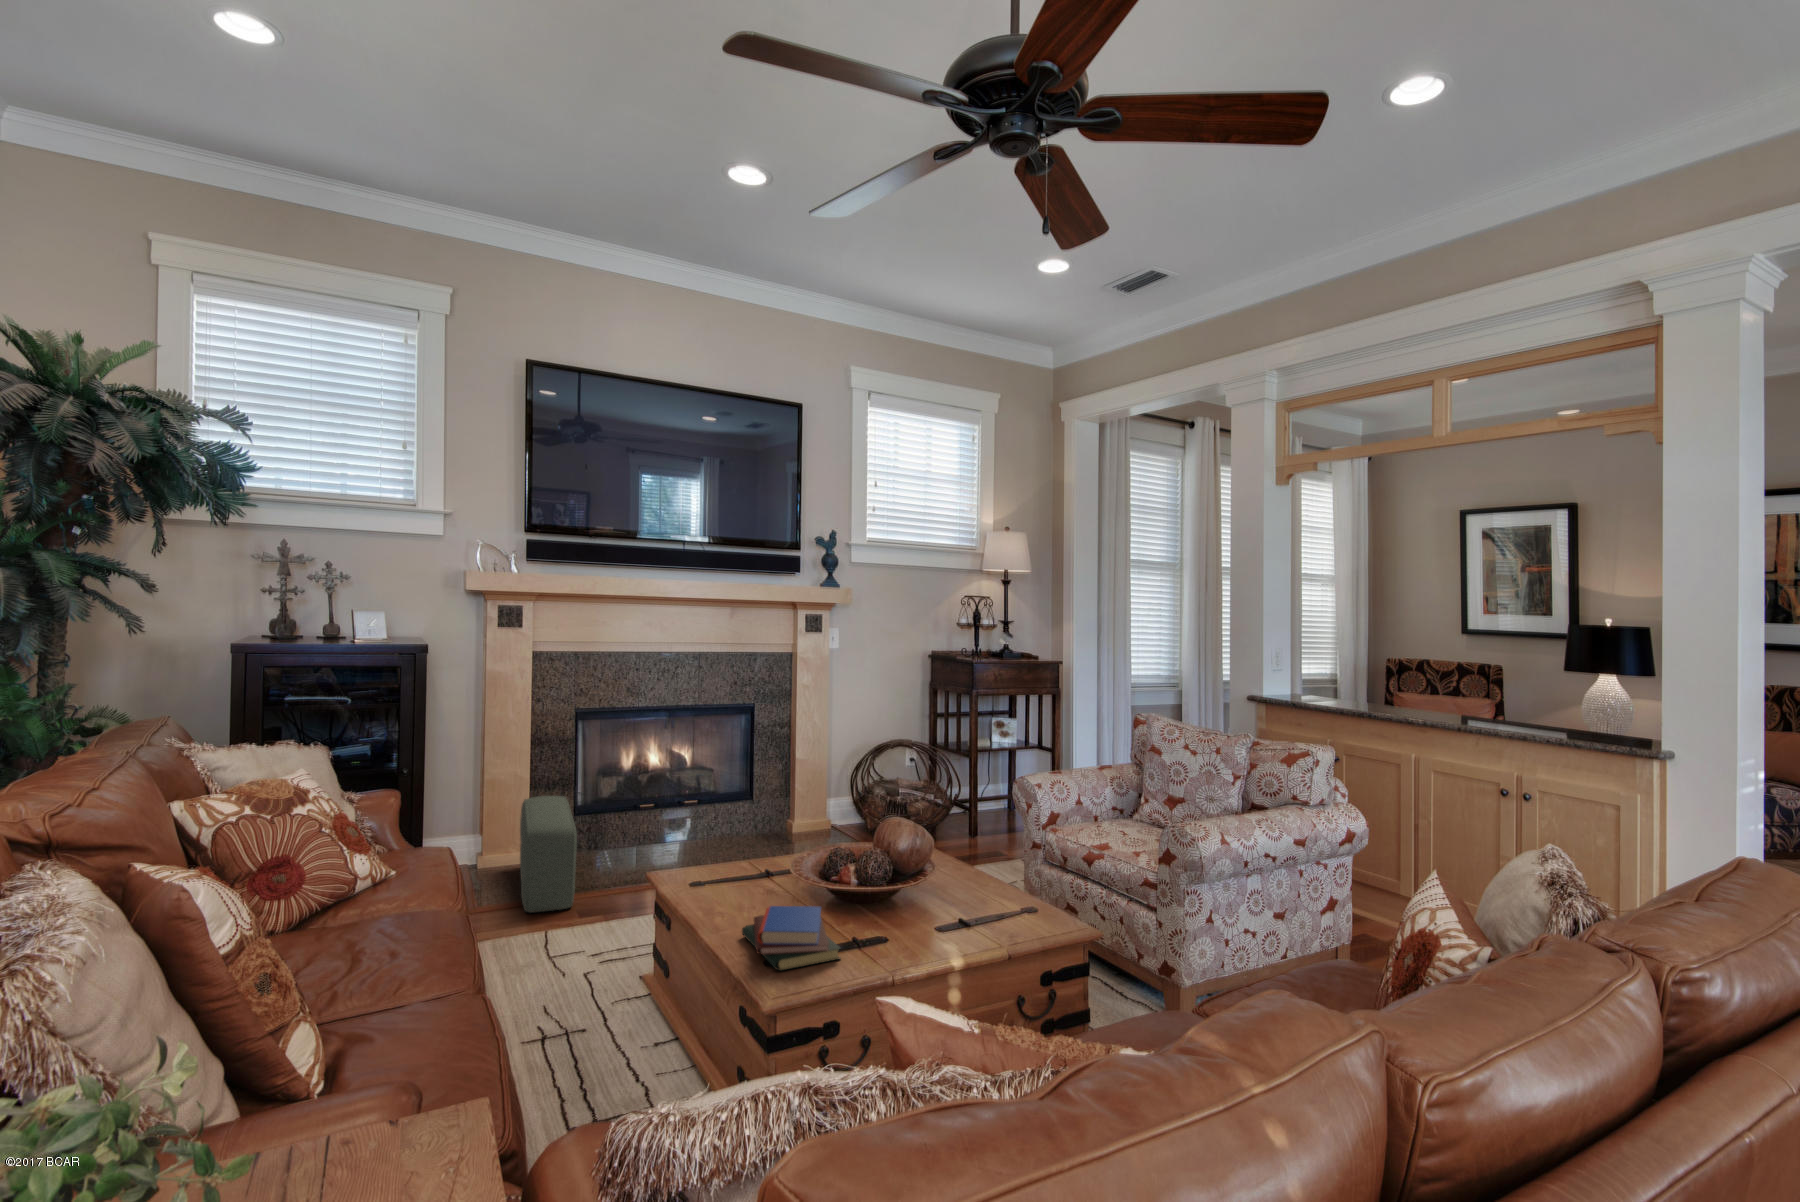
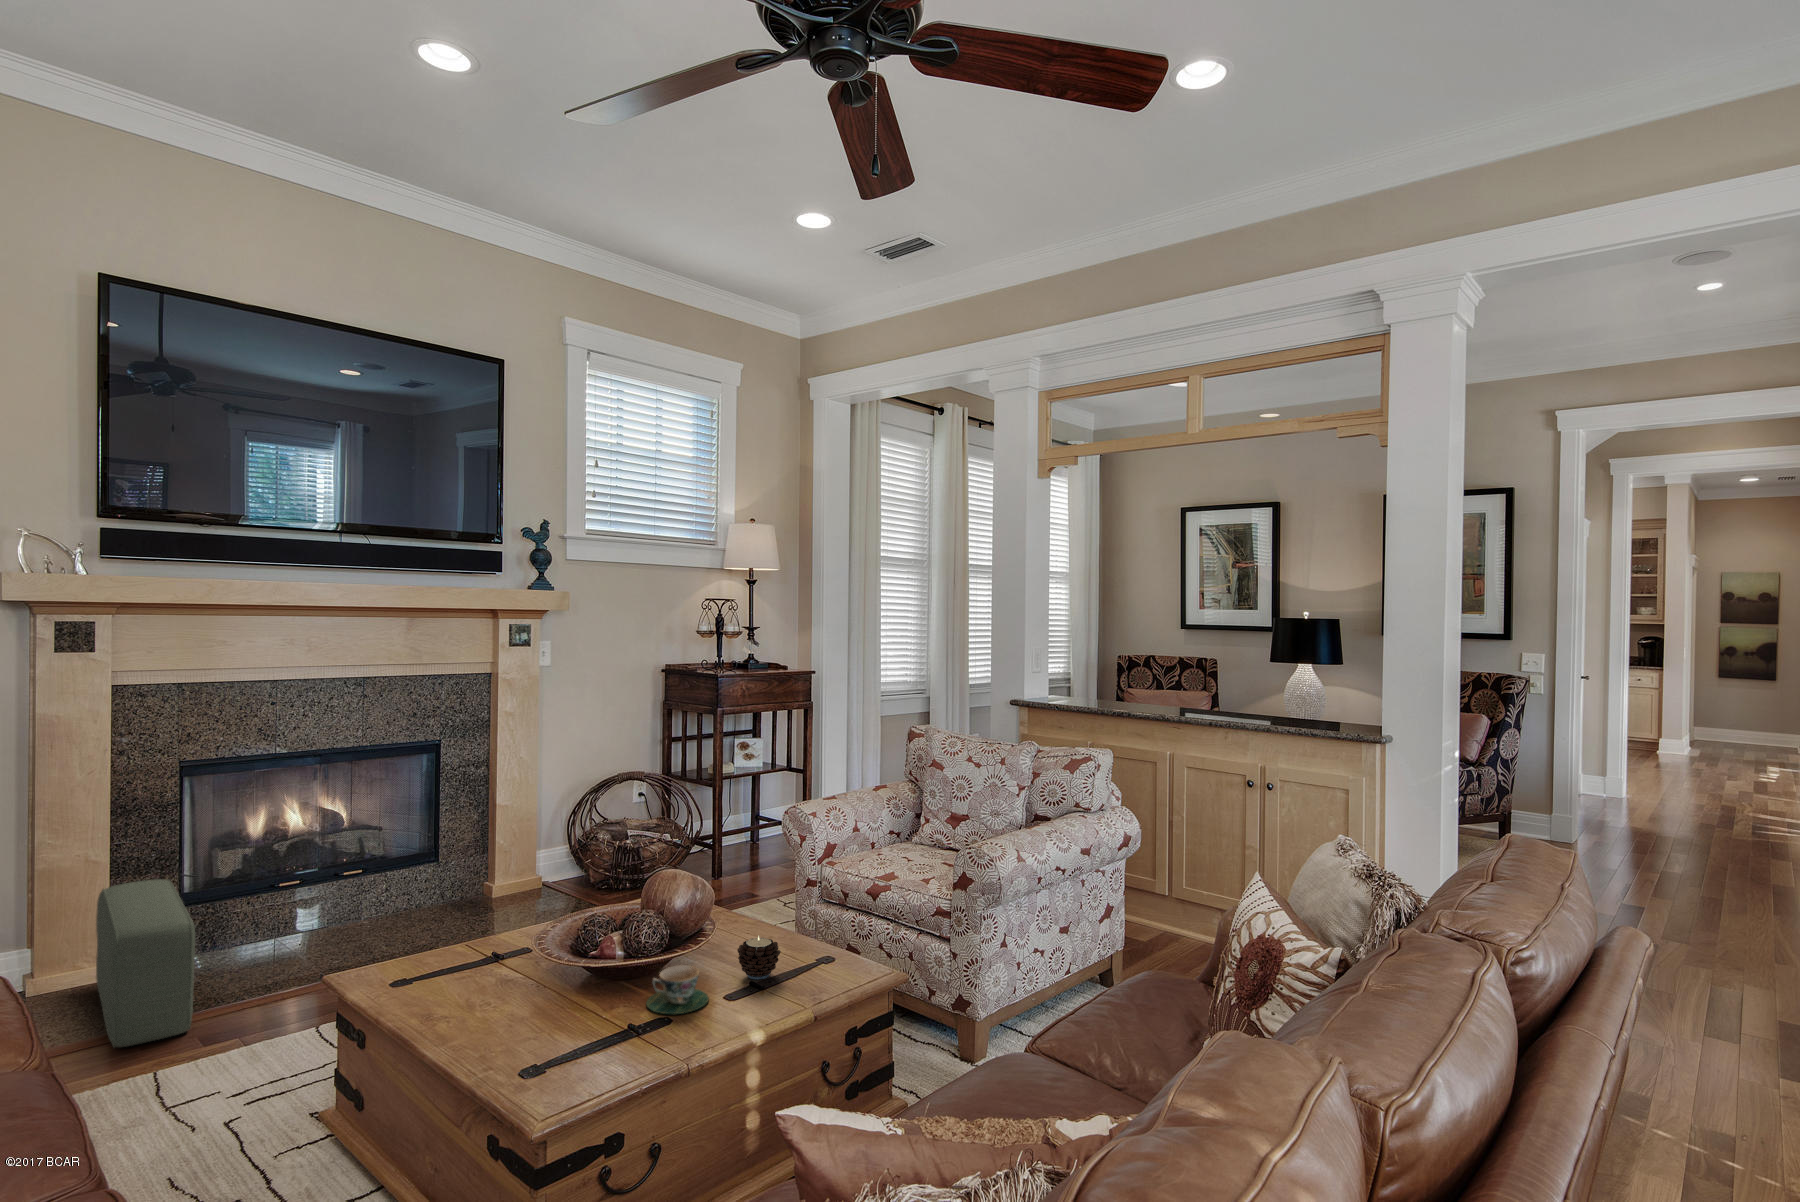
candle: none [948,881,985,918] -> present [737,936,781,979]
teacup: none [870,897,920,936] -> present [646,965,709,1014]
book: present [742,906,840,971] -> none [481,991,621,1082]

